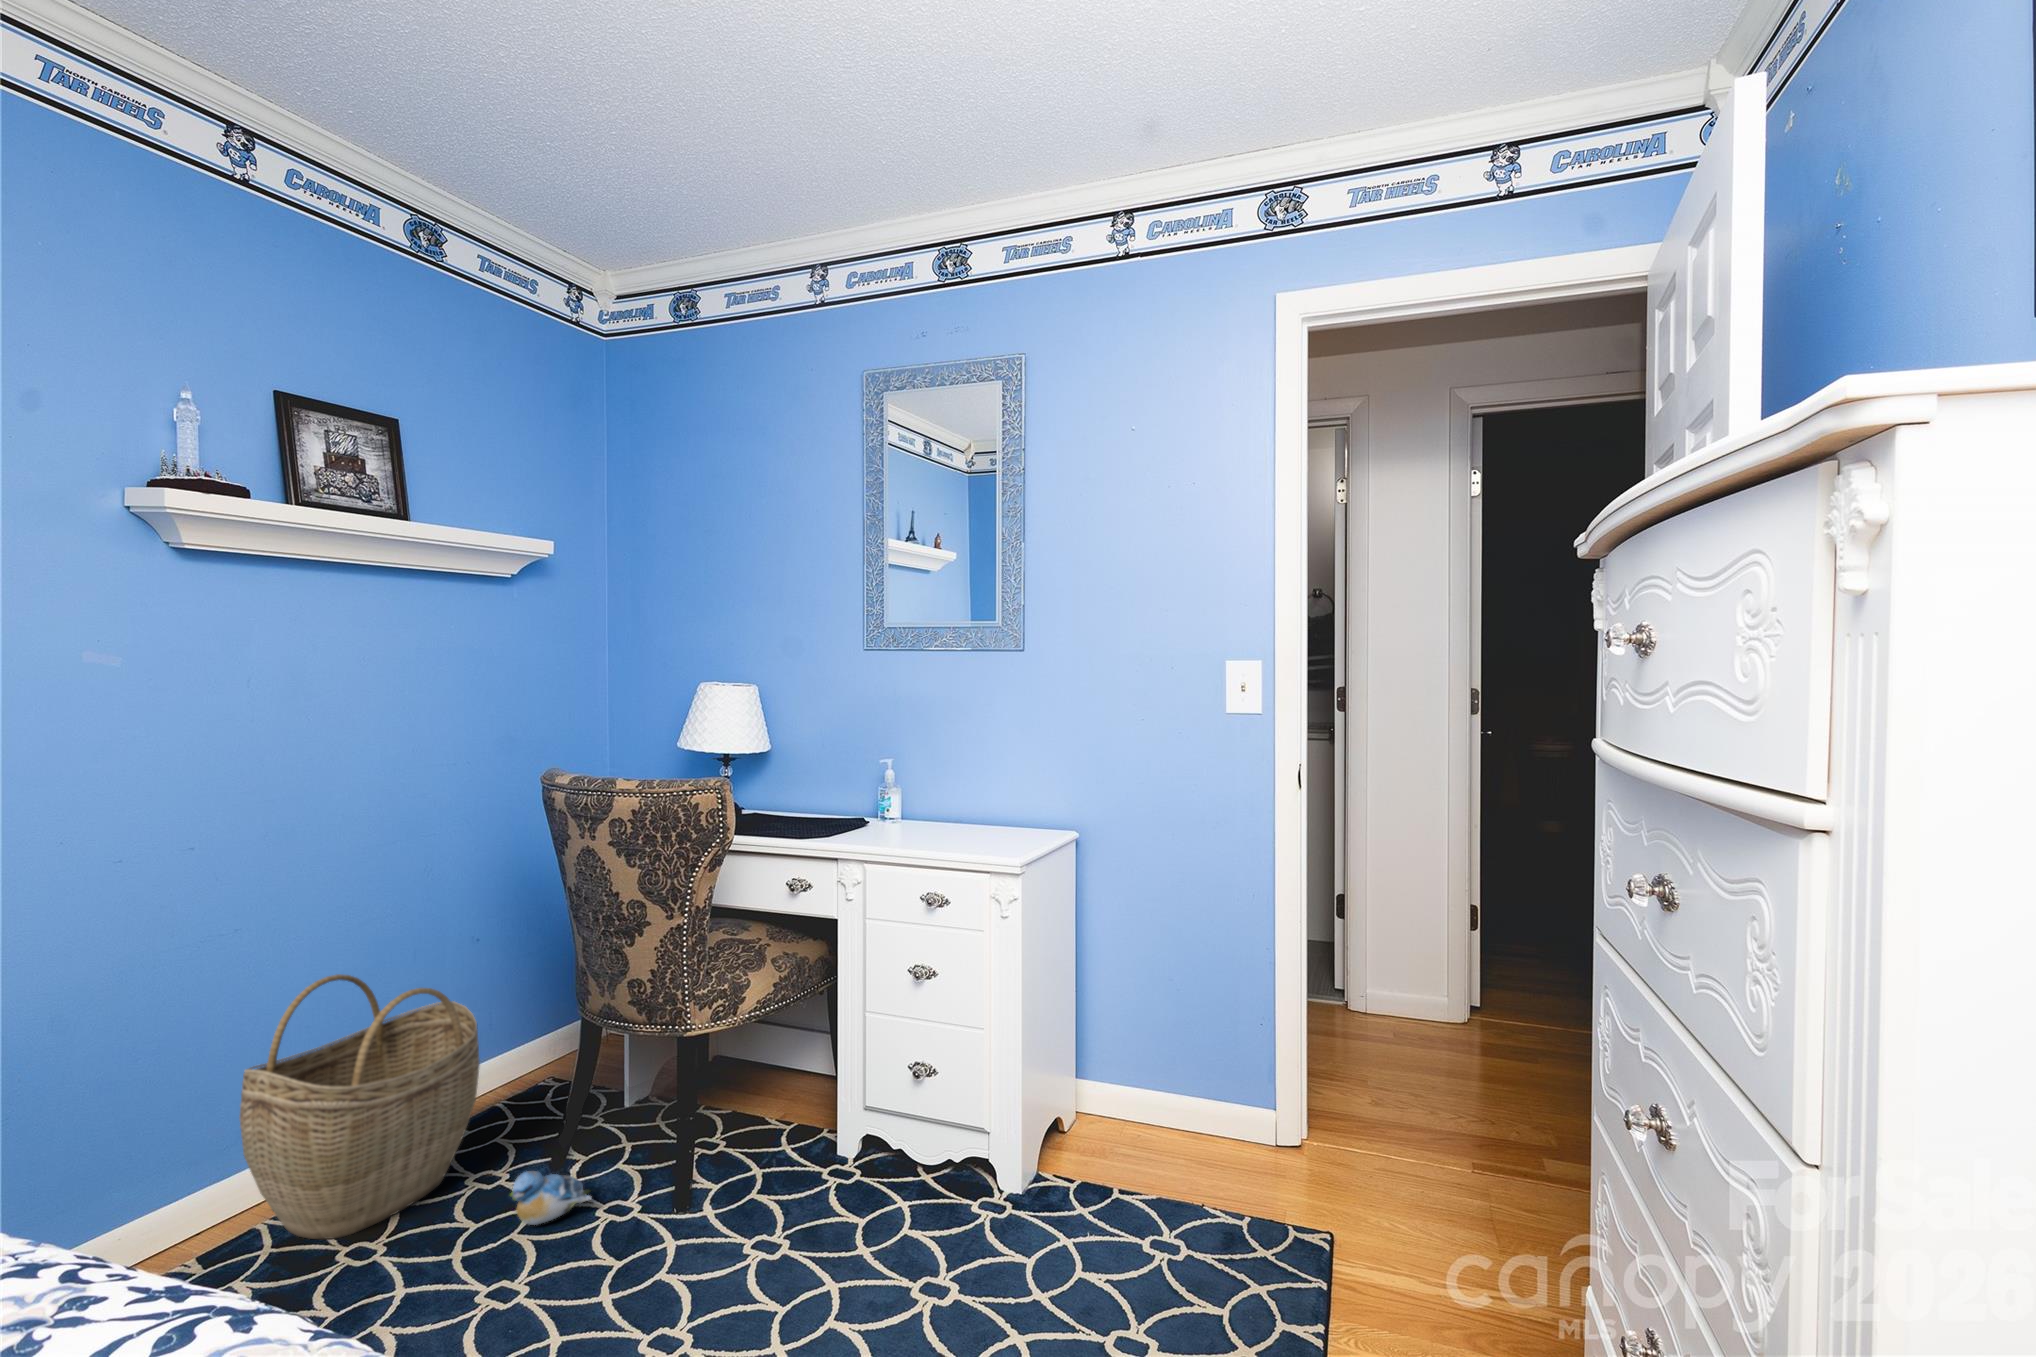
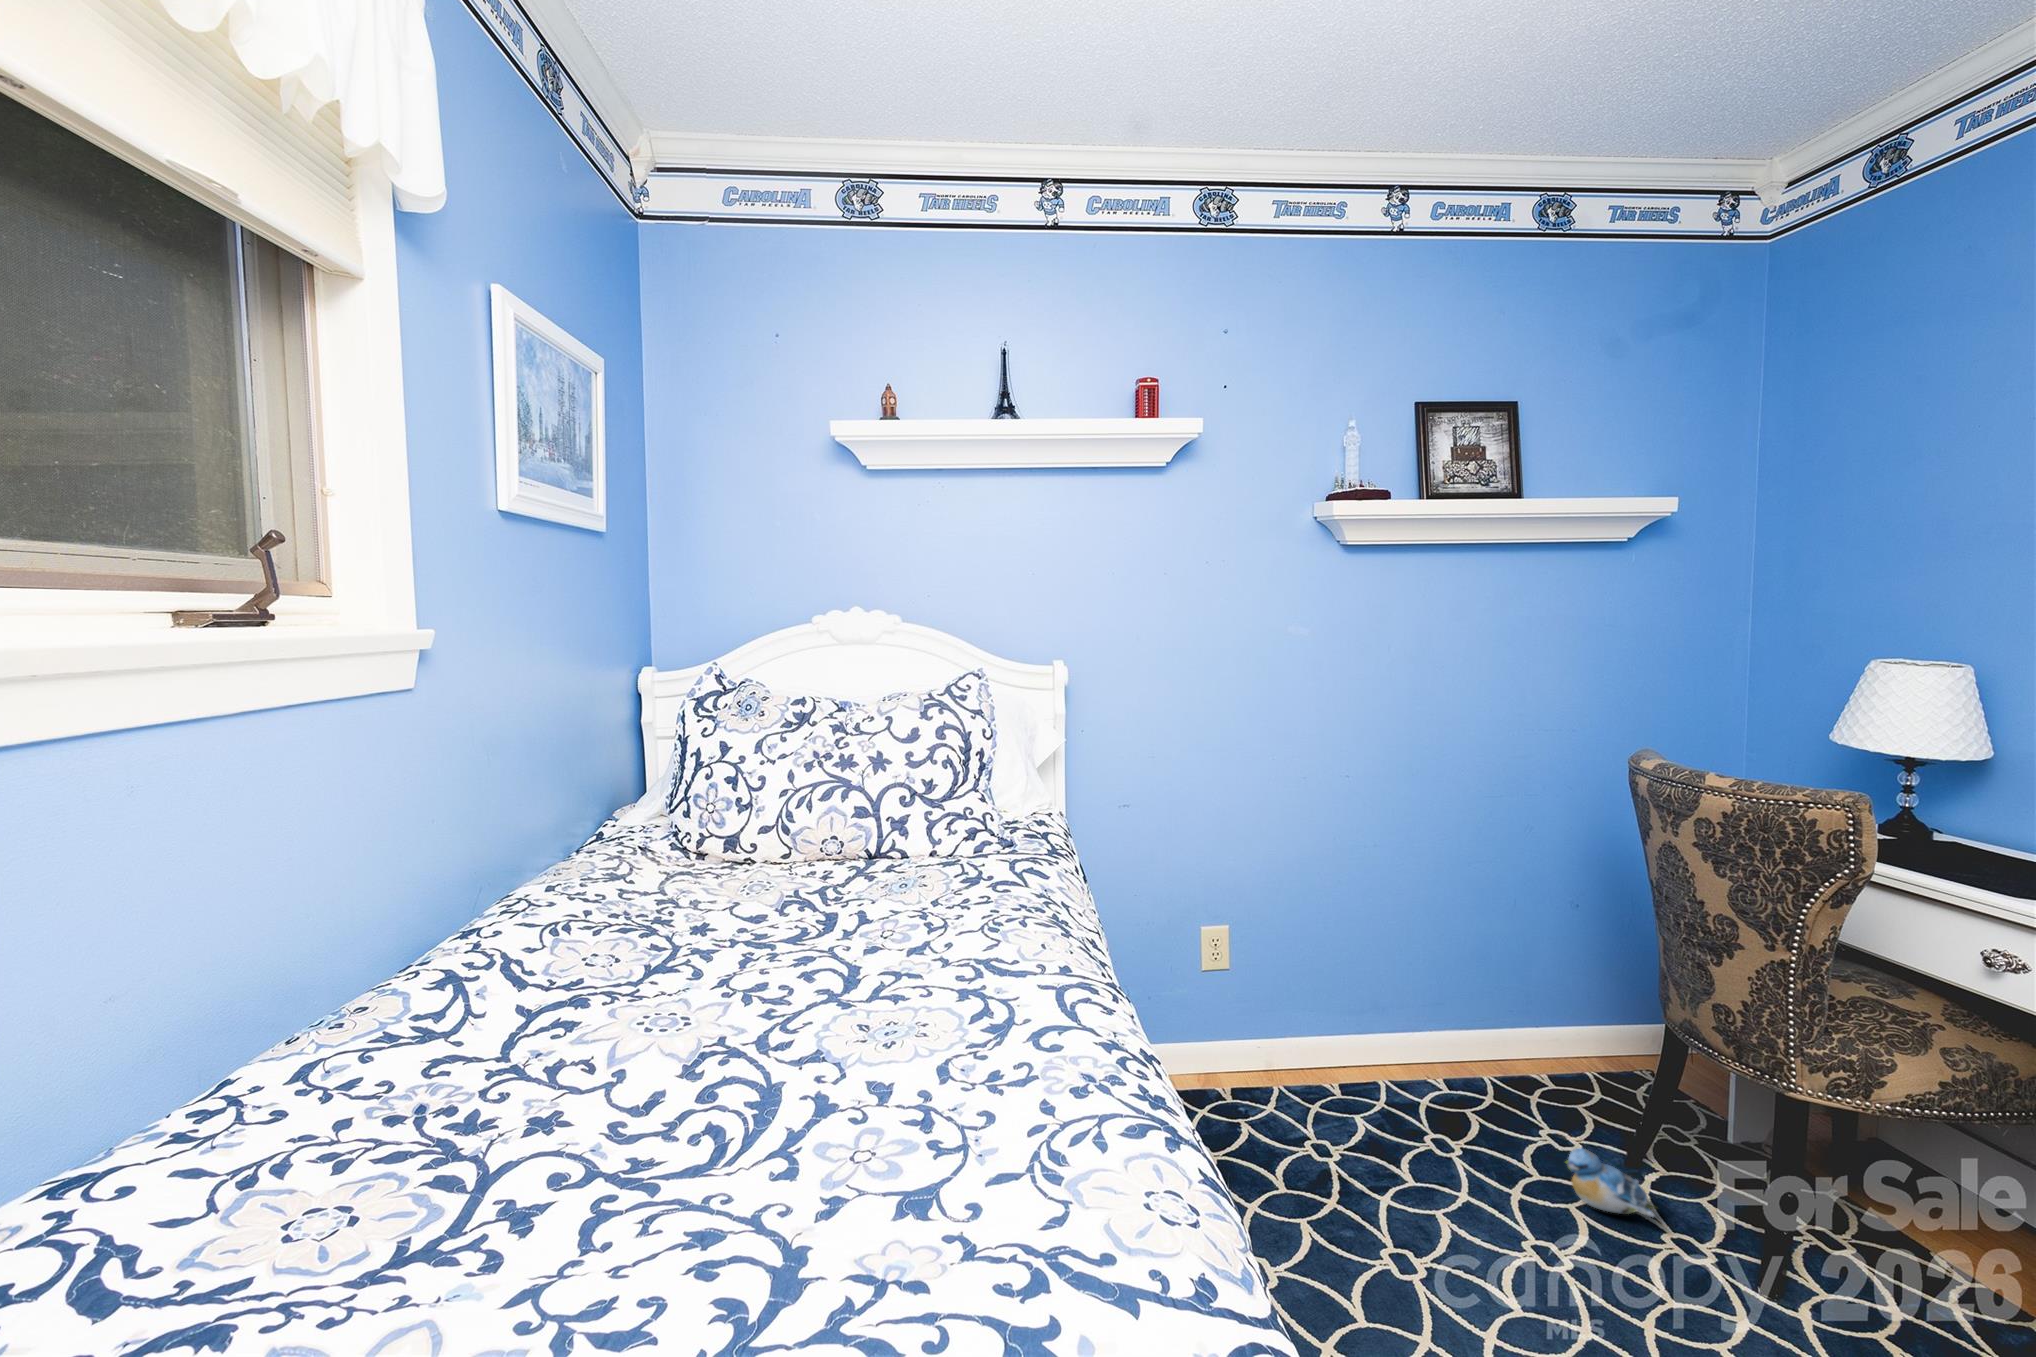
woven basket: present [240,974,480,1239] -> none [1369,896,1558,1120]

